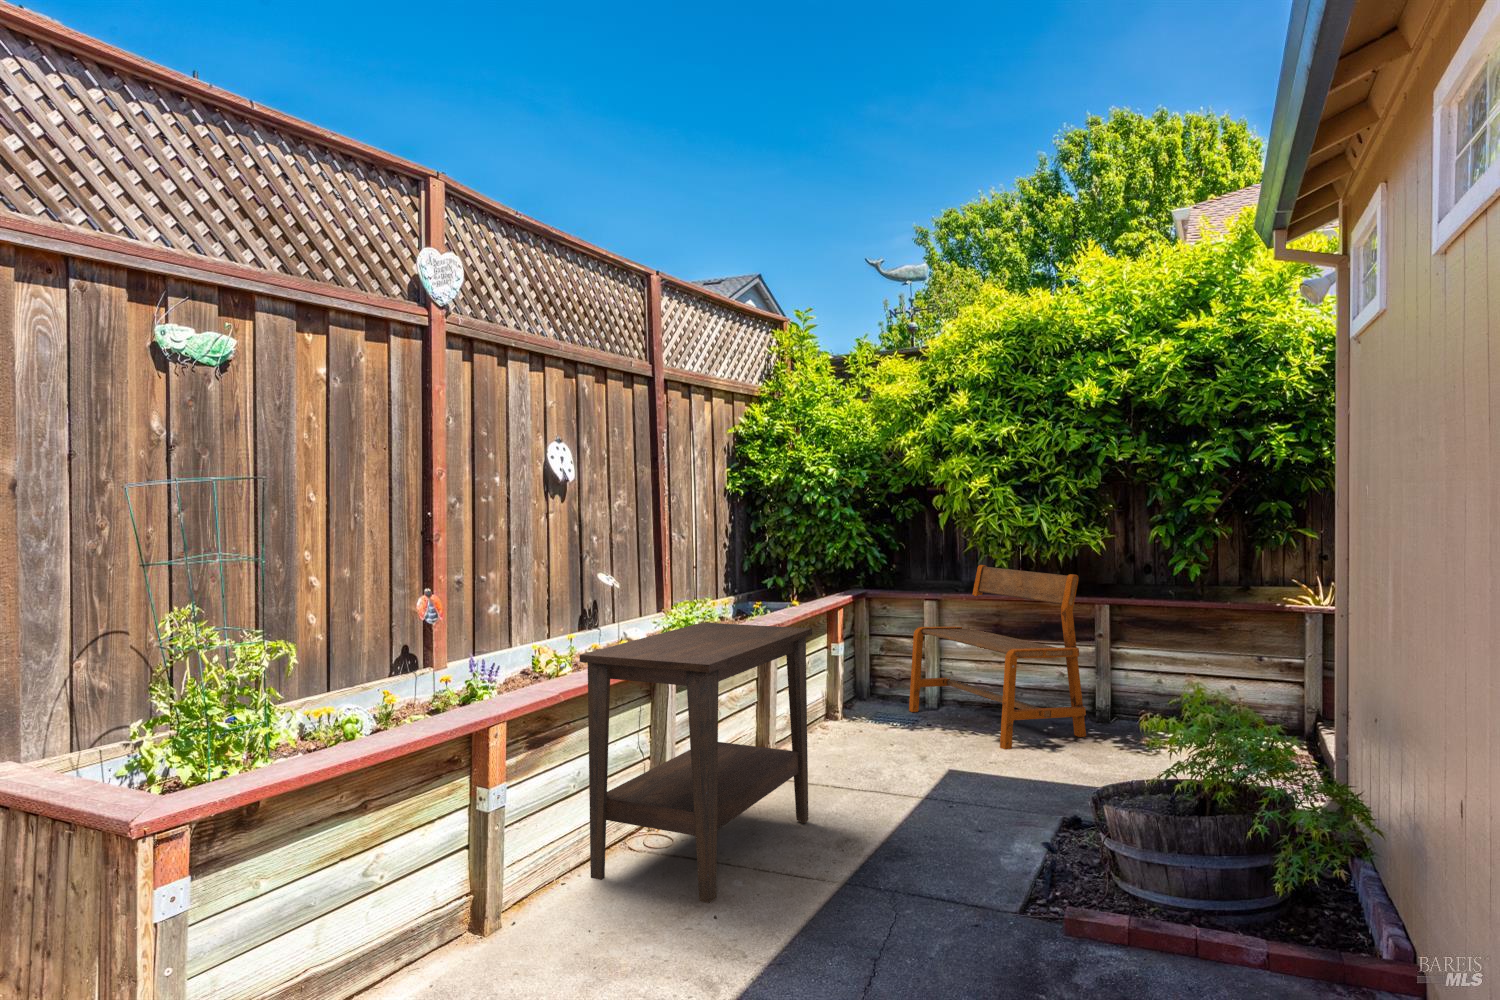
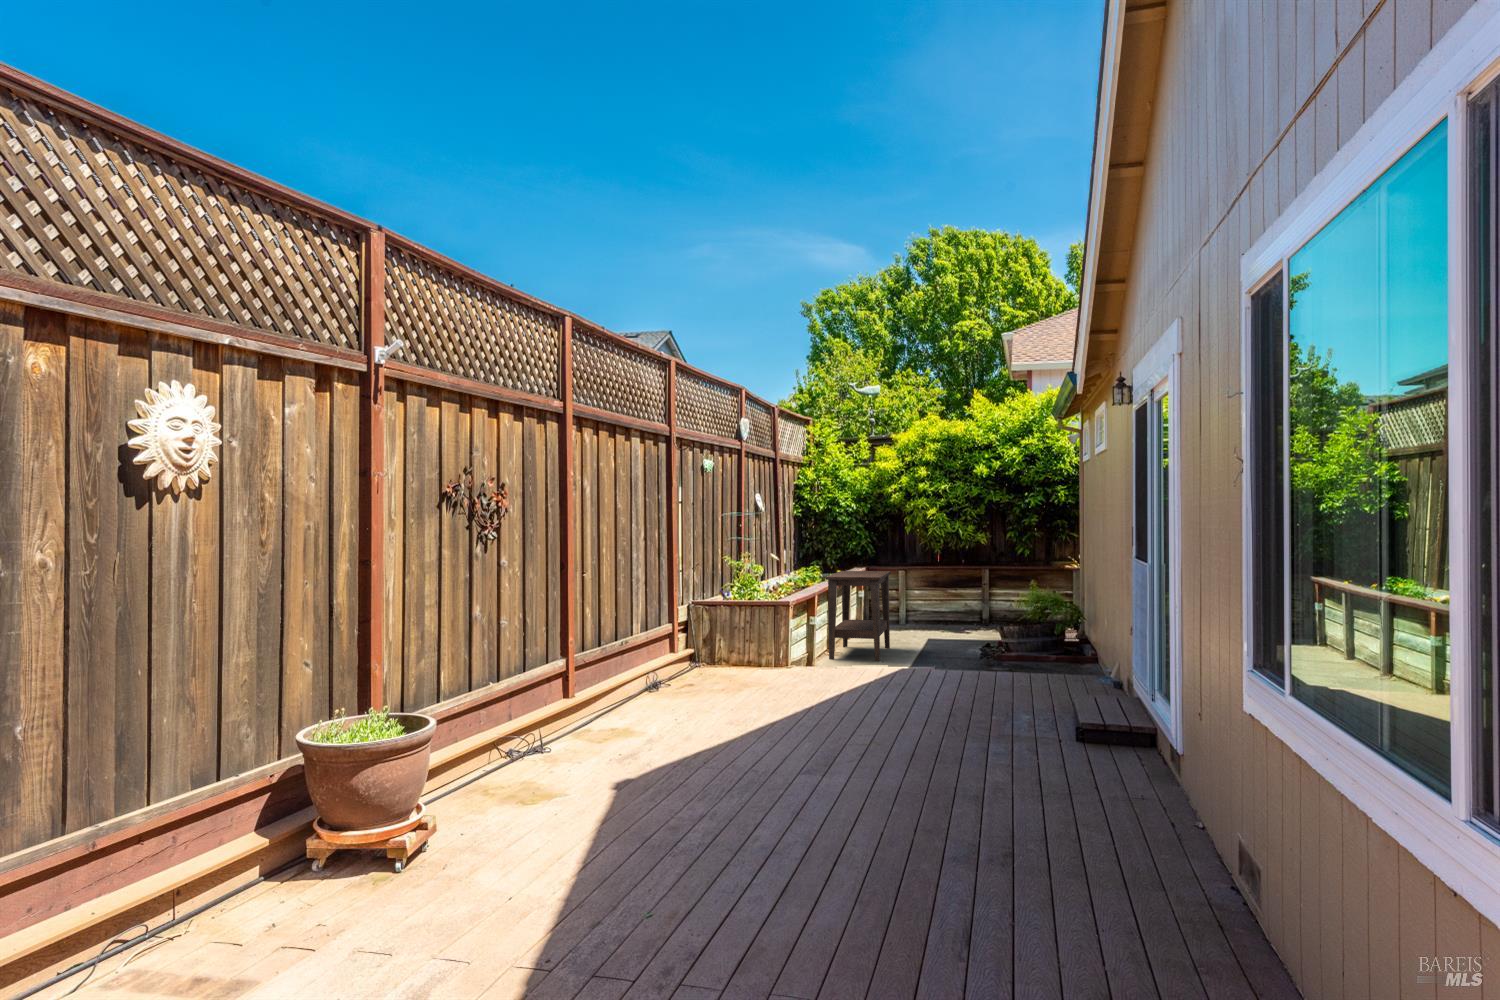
bench: present [909,565,1086,750] -> none [894,552,981,633]

